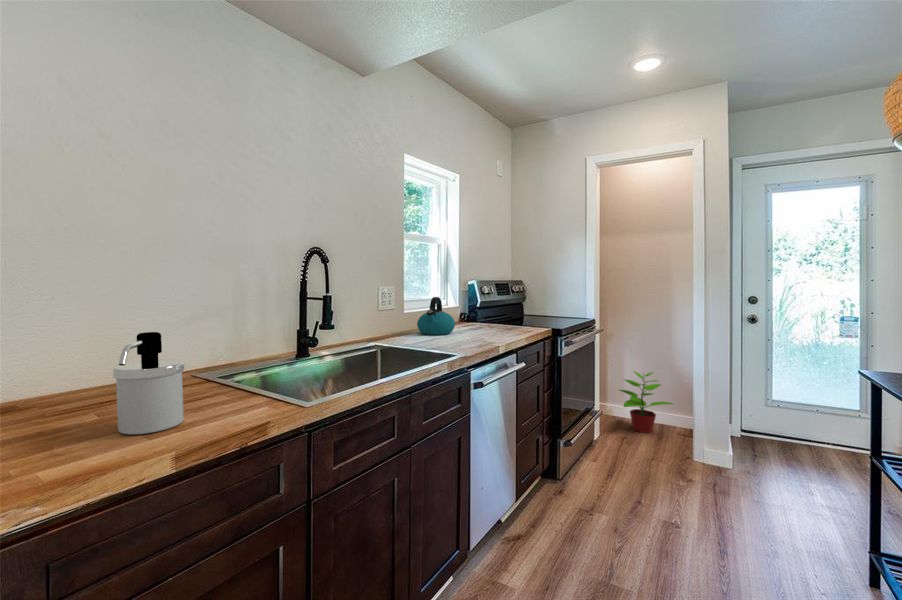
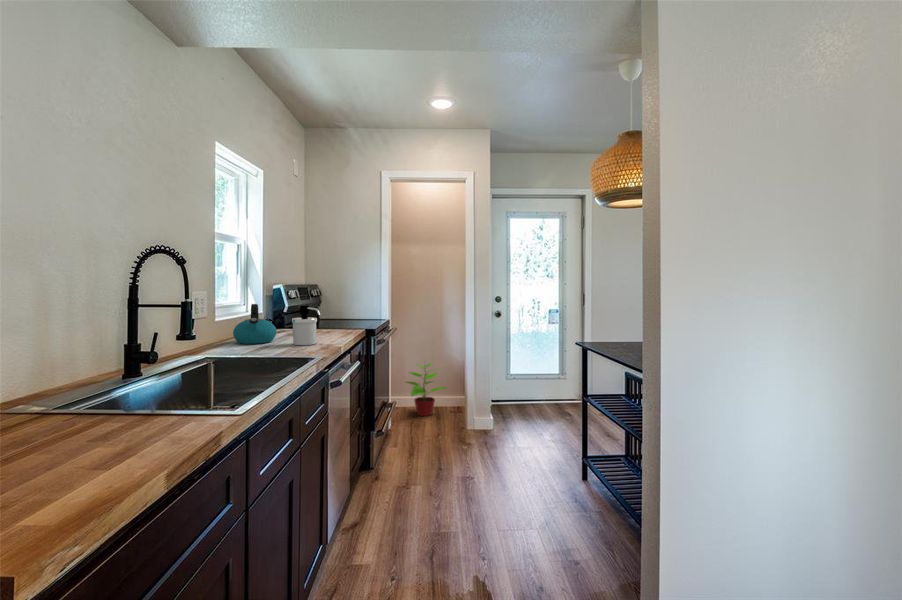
soap dispenser: present [113,332,184,434] -> present [292,305,320,345]

